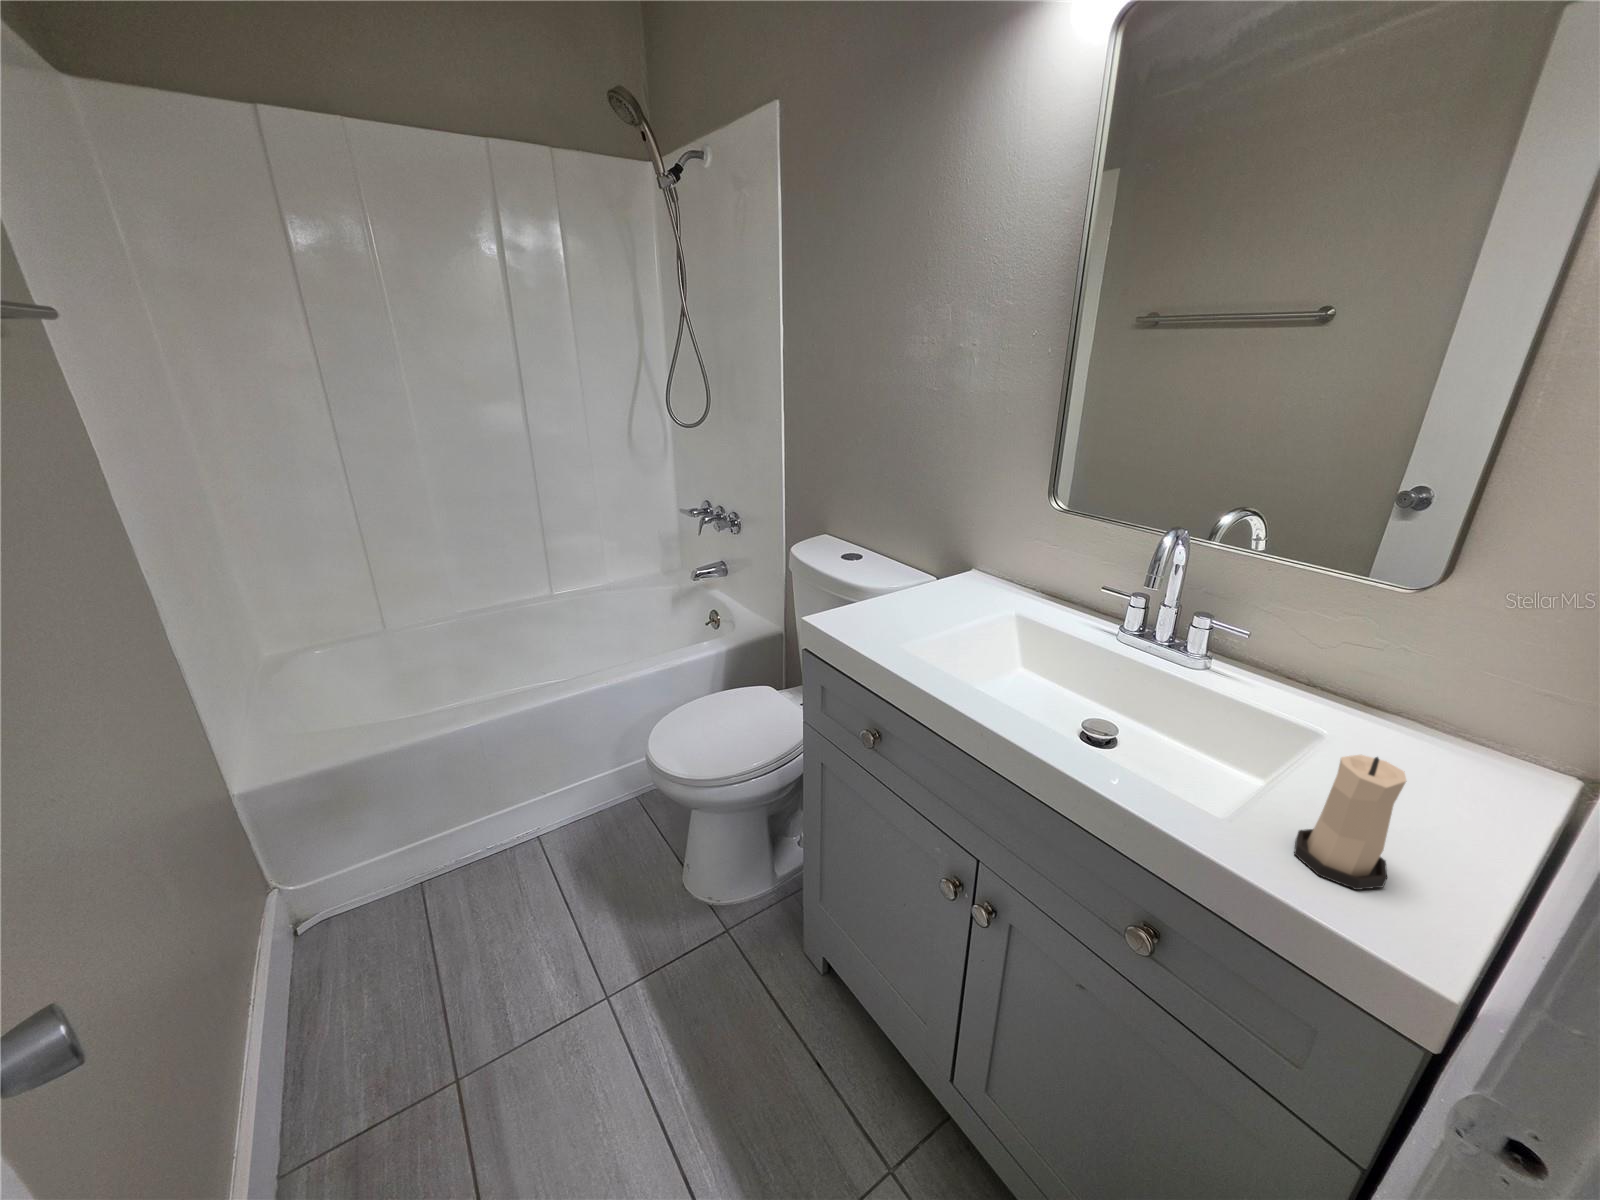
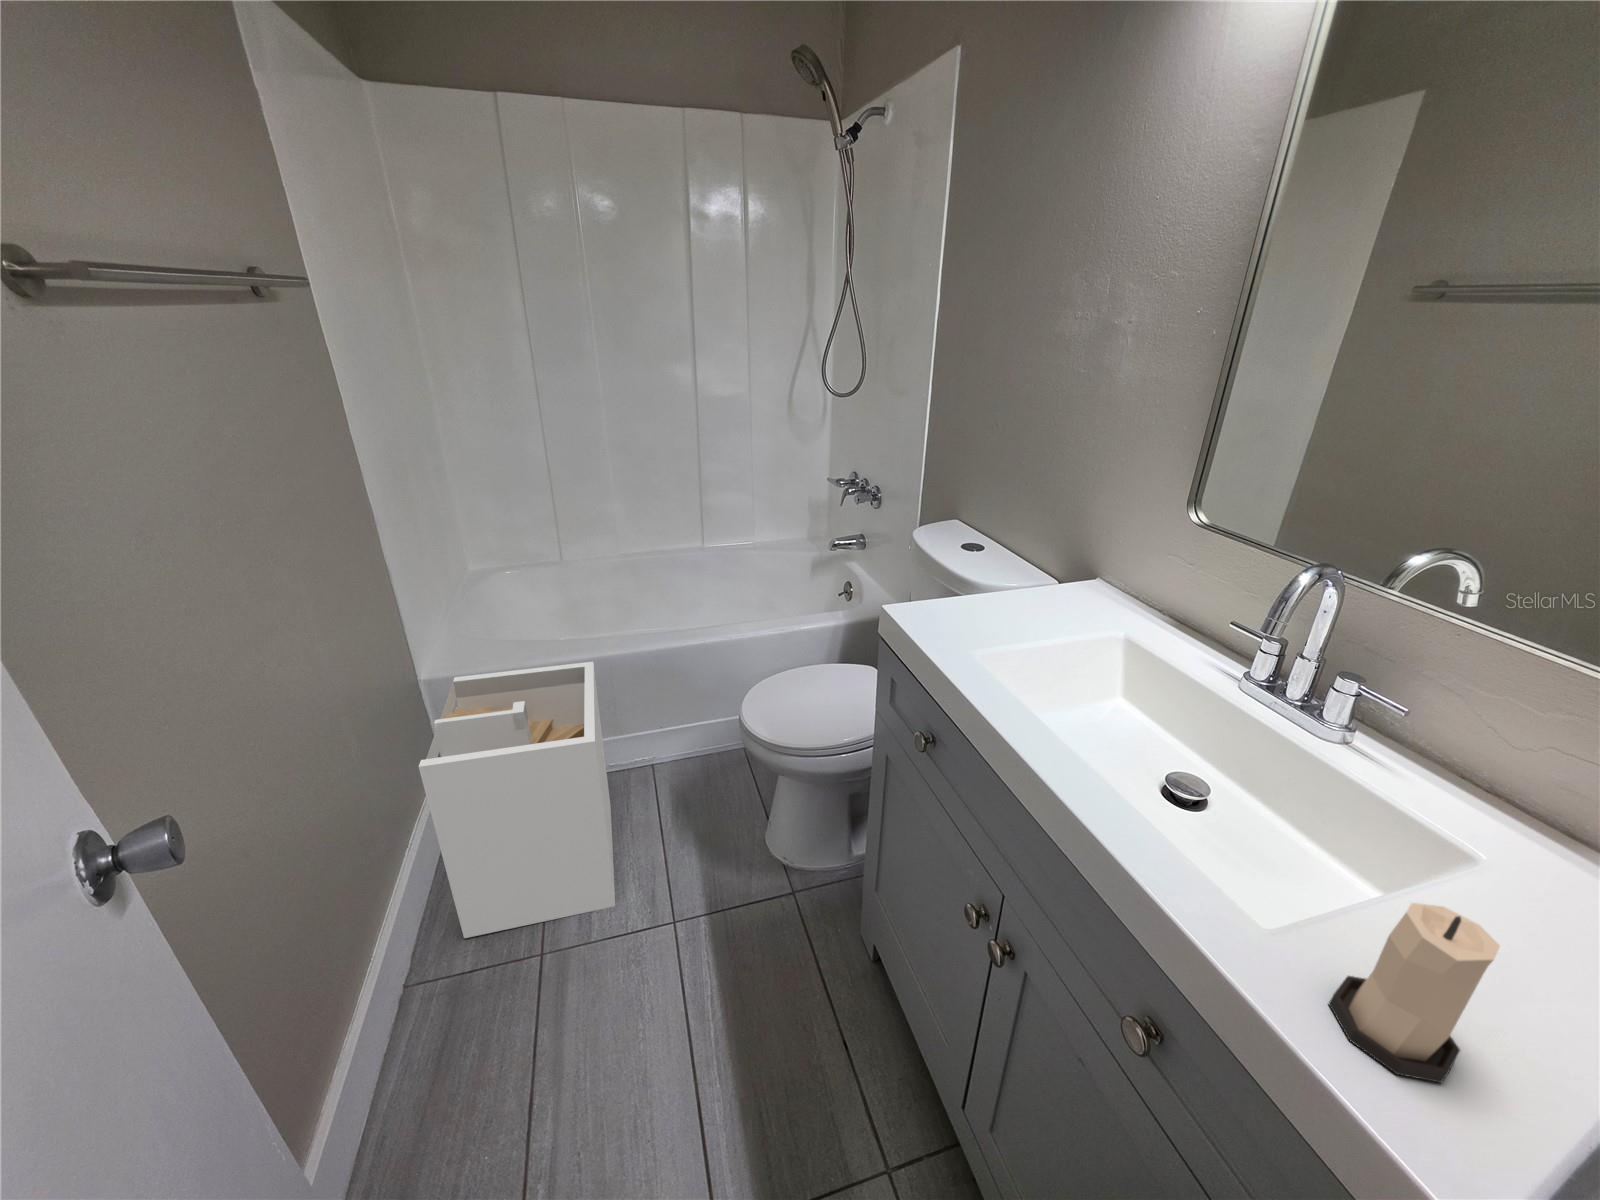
laundry hamper: none [280,730,533,1090] -> present [419,662,615,938]

